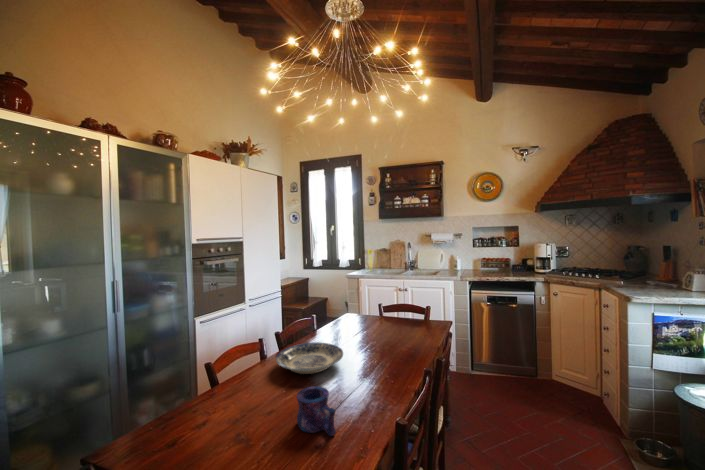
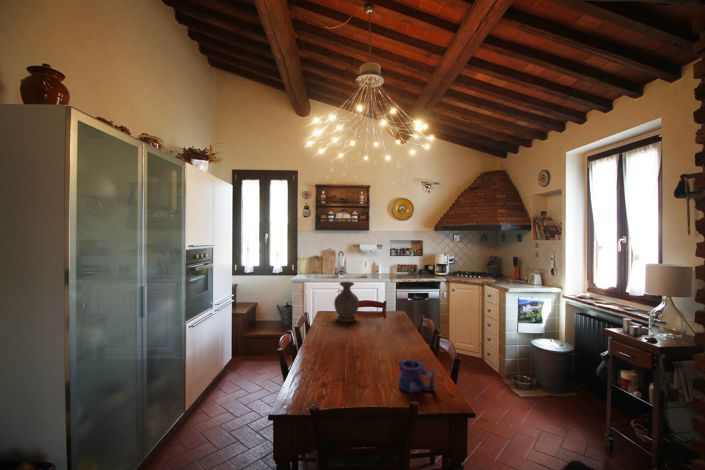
vase: none [347,279,376,326] -> present [334,282,359,322]
plate: present [276,342,343,374] -> none [325,334,382,359]

